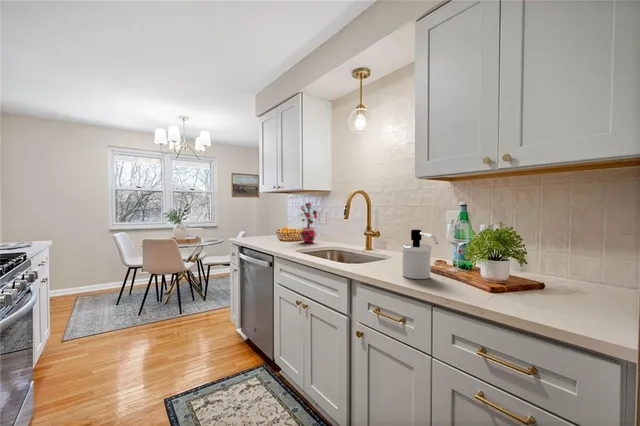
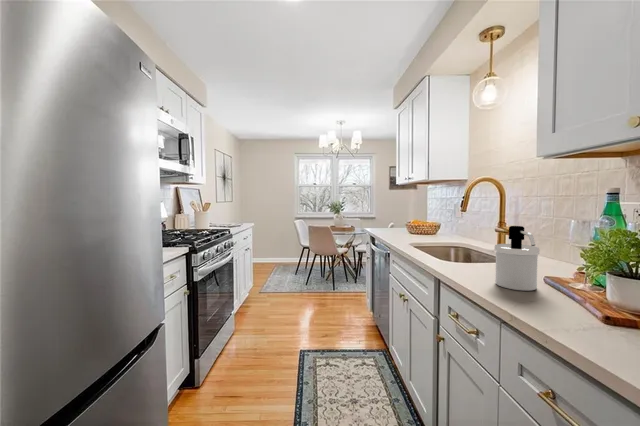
potted plant: present [301,203,317,243] -> none [425,192,451,236]

